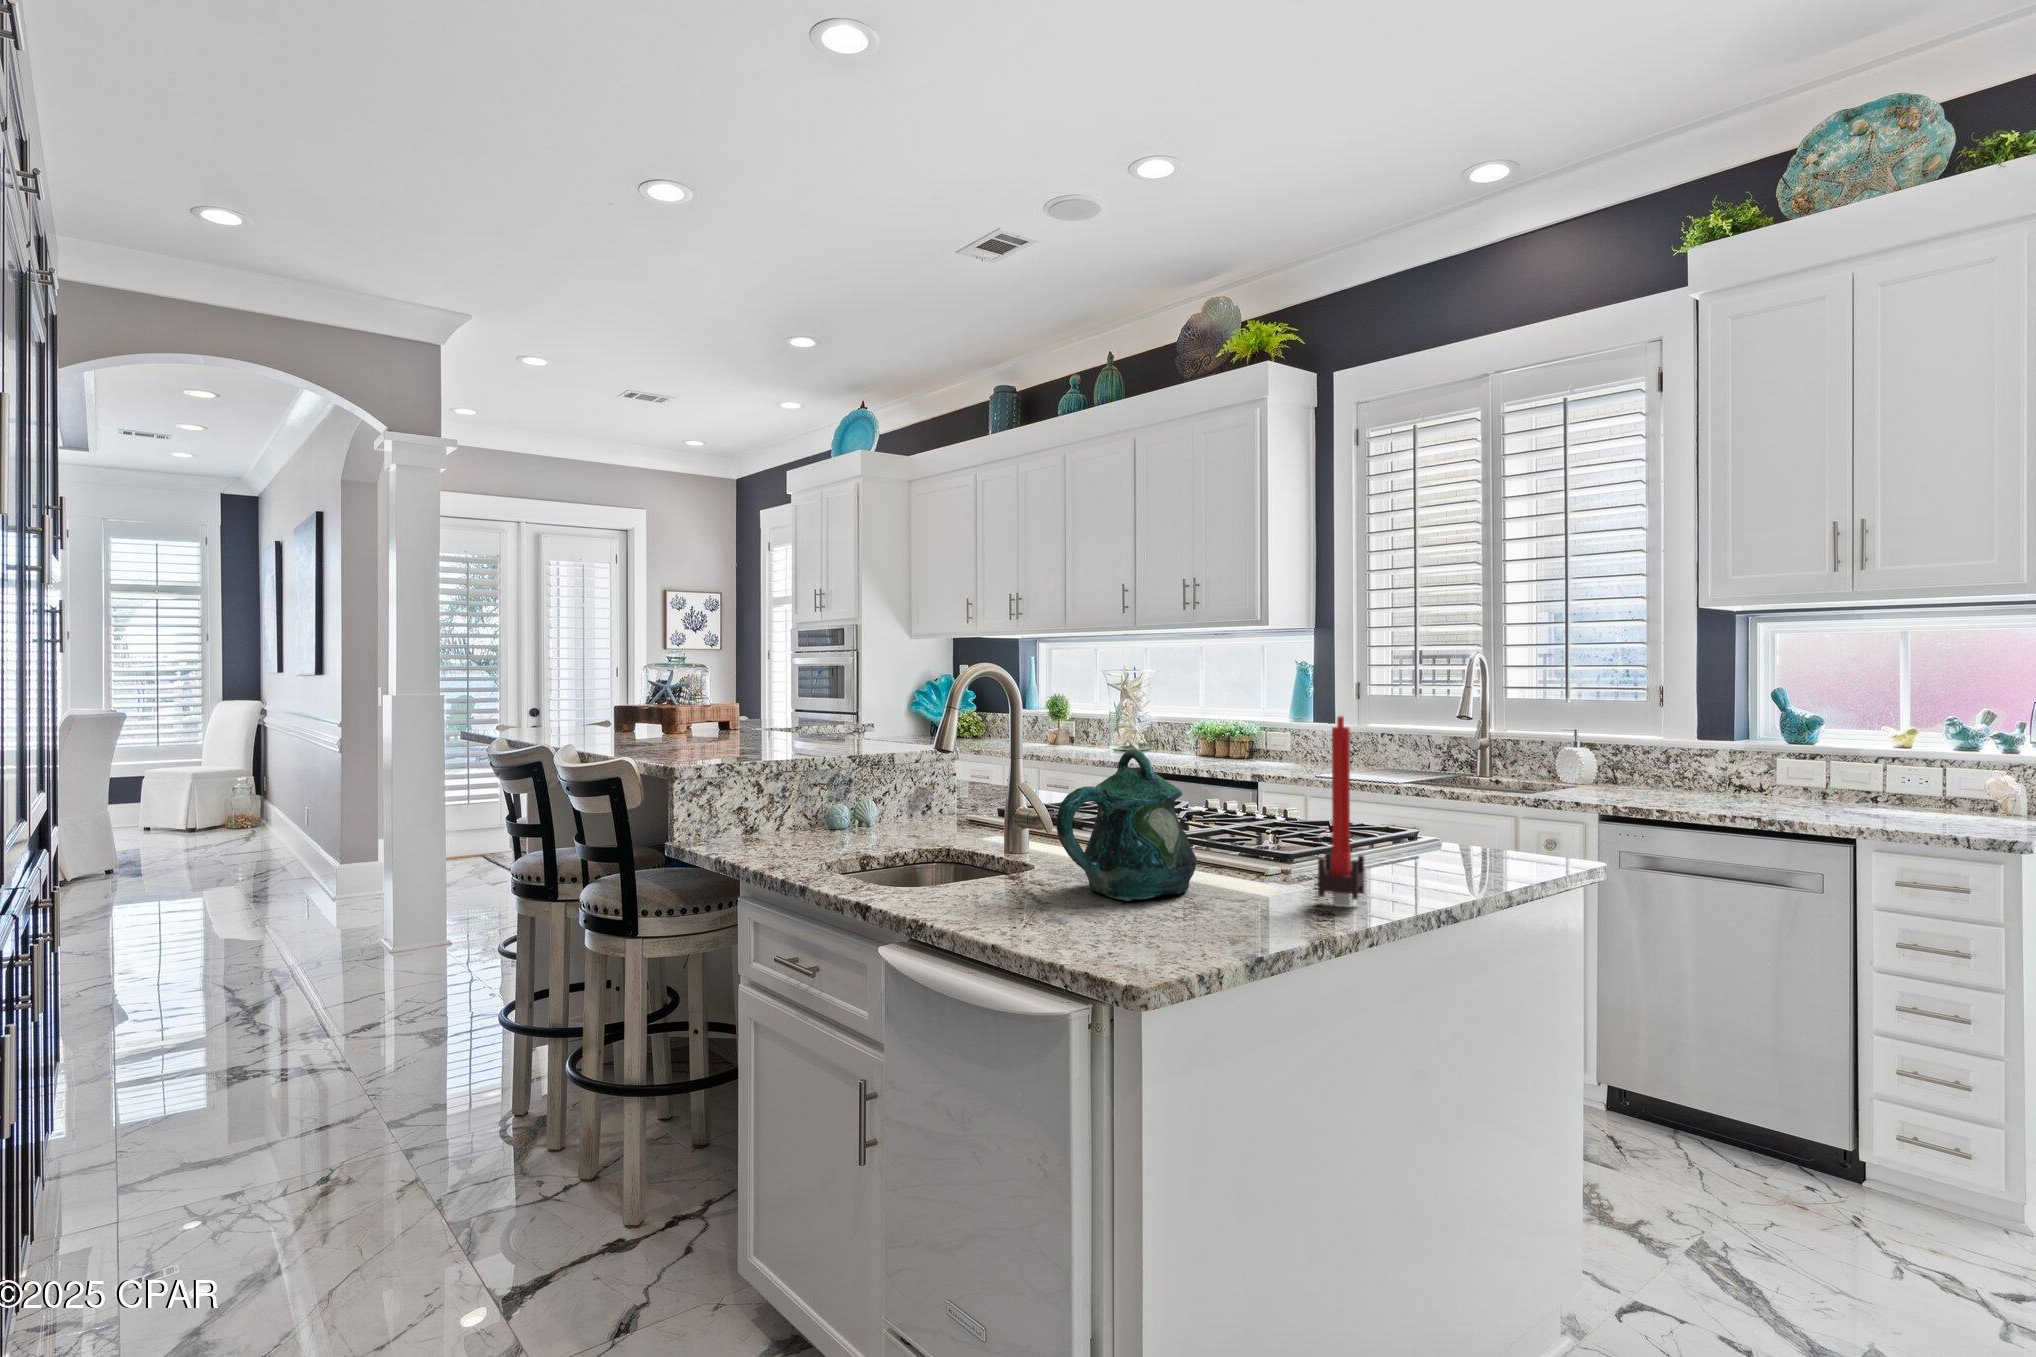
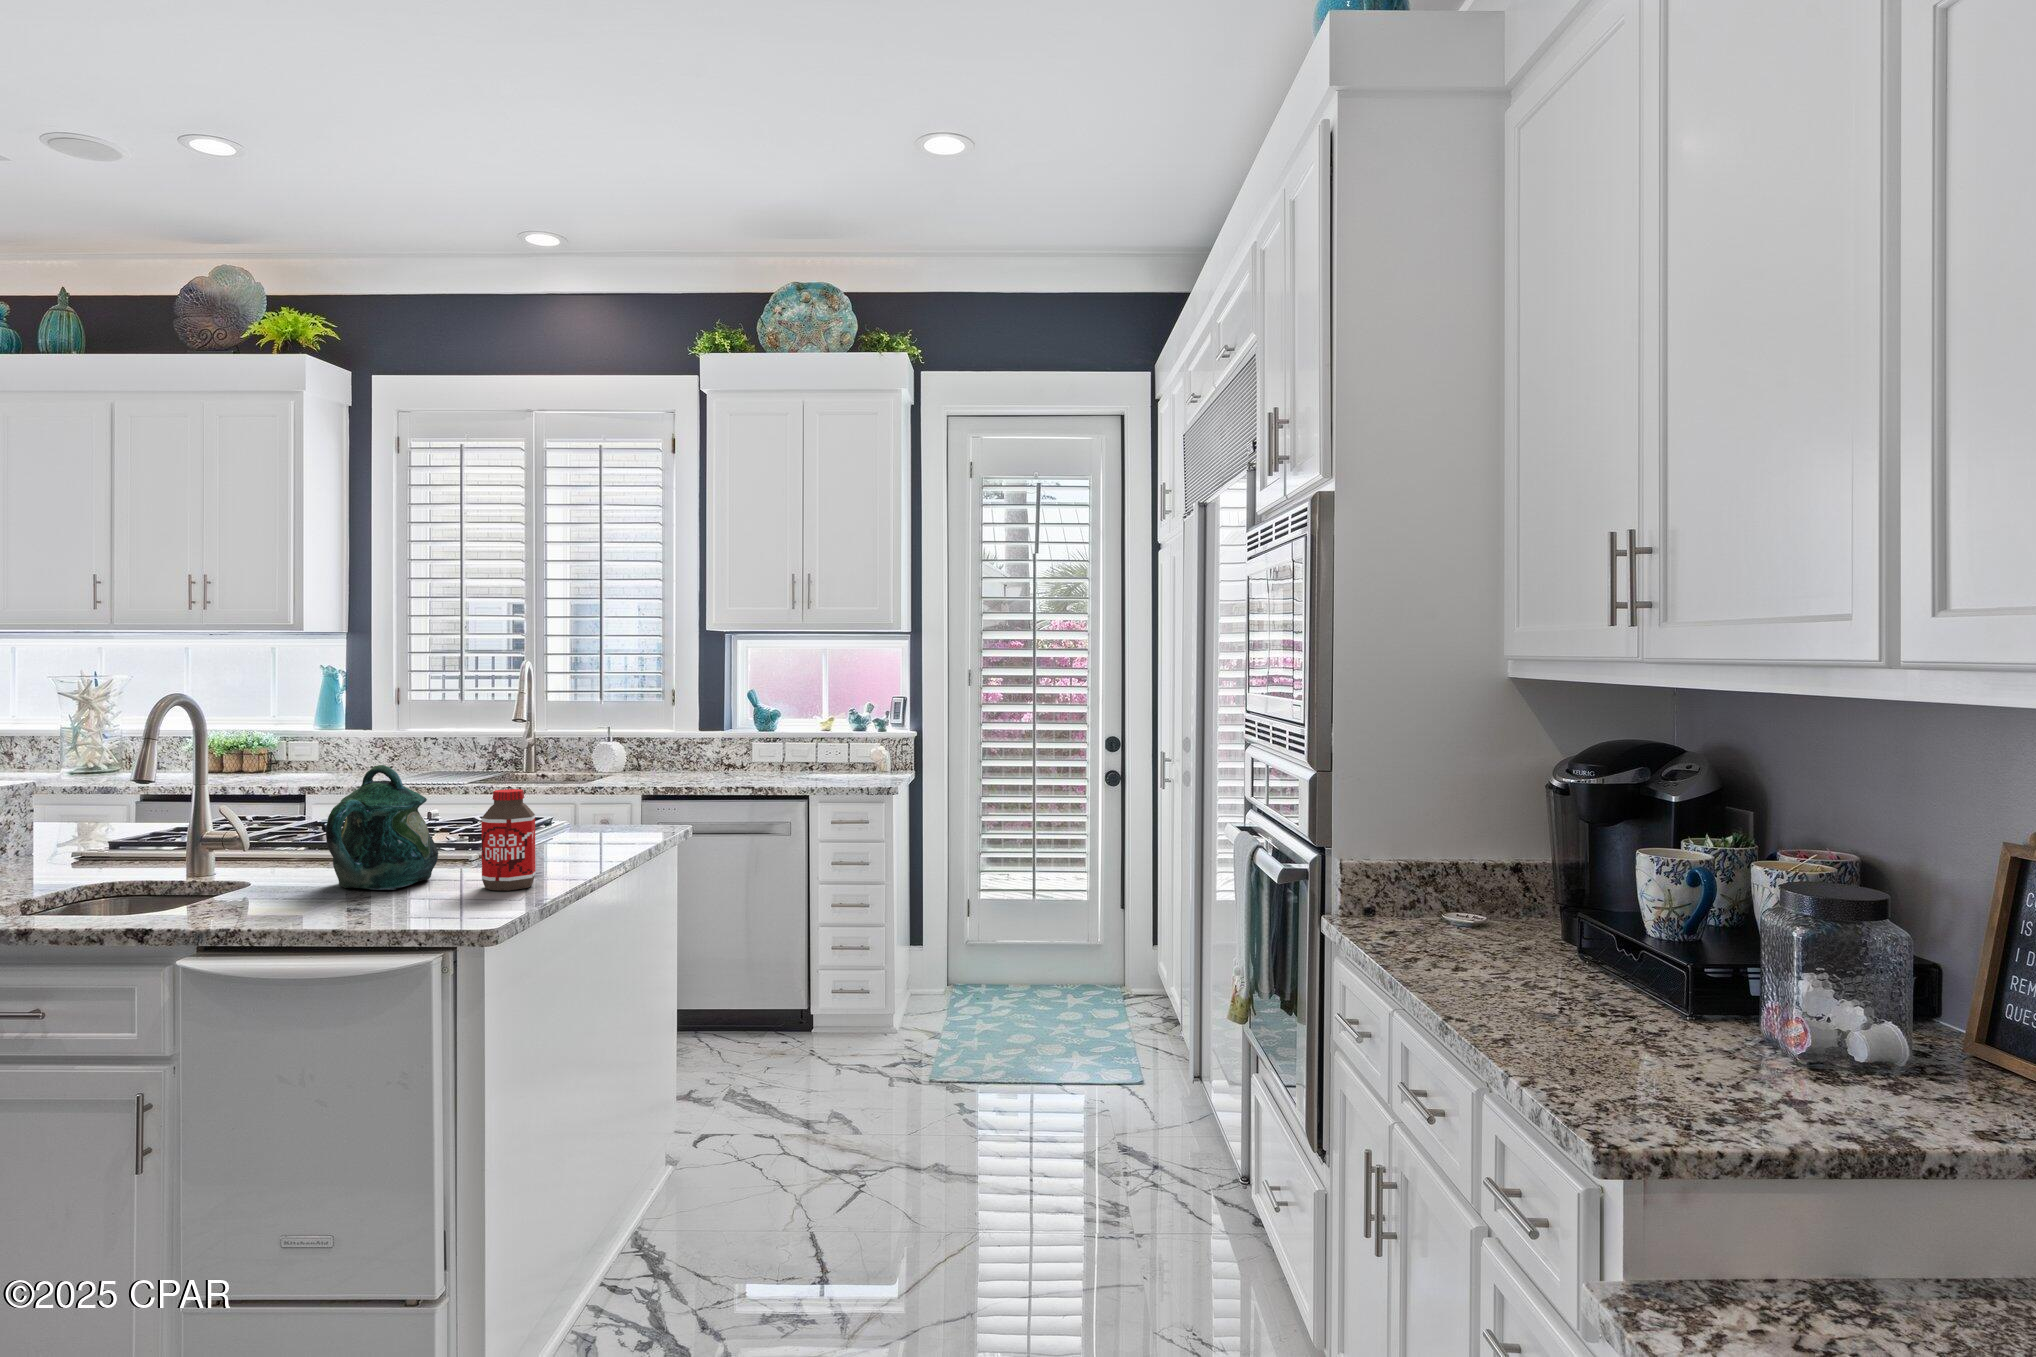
candle: present [1318,716,1365,907] -> none [544,731,574,871]
bottle: none [1217,789,1285,926] -> present [481,789,535,890]

